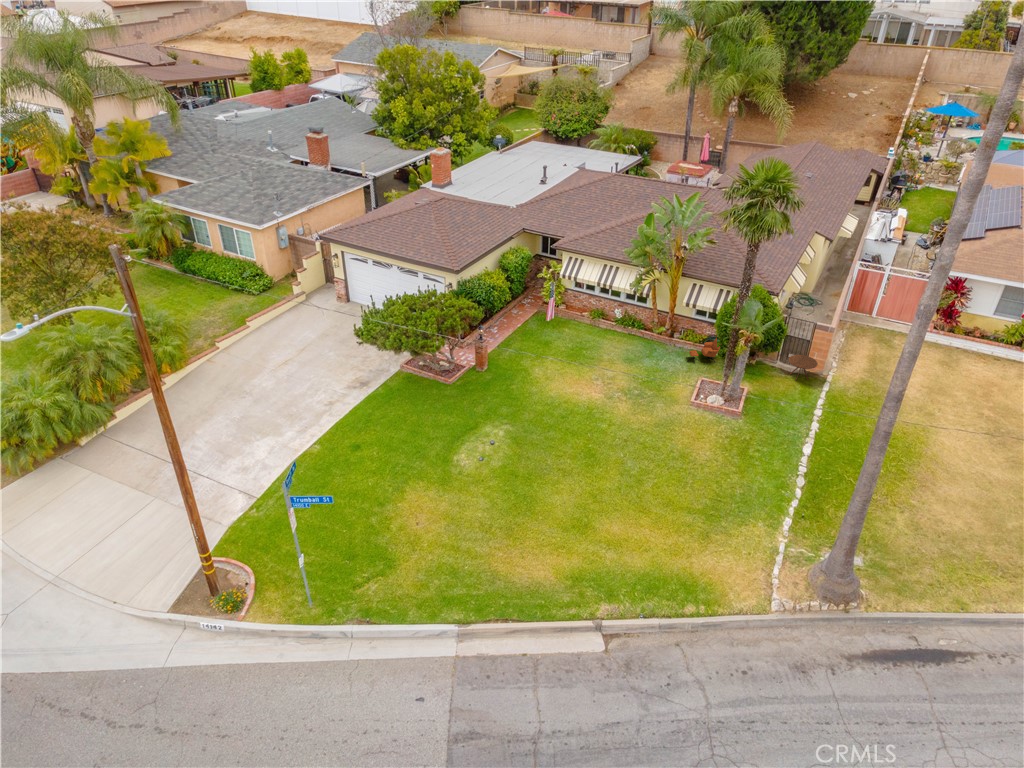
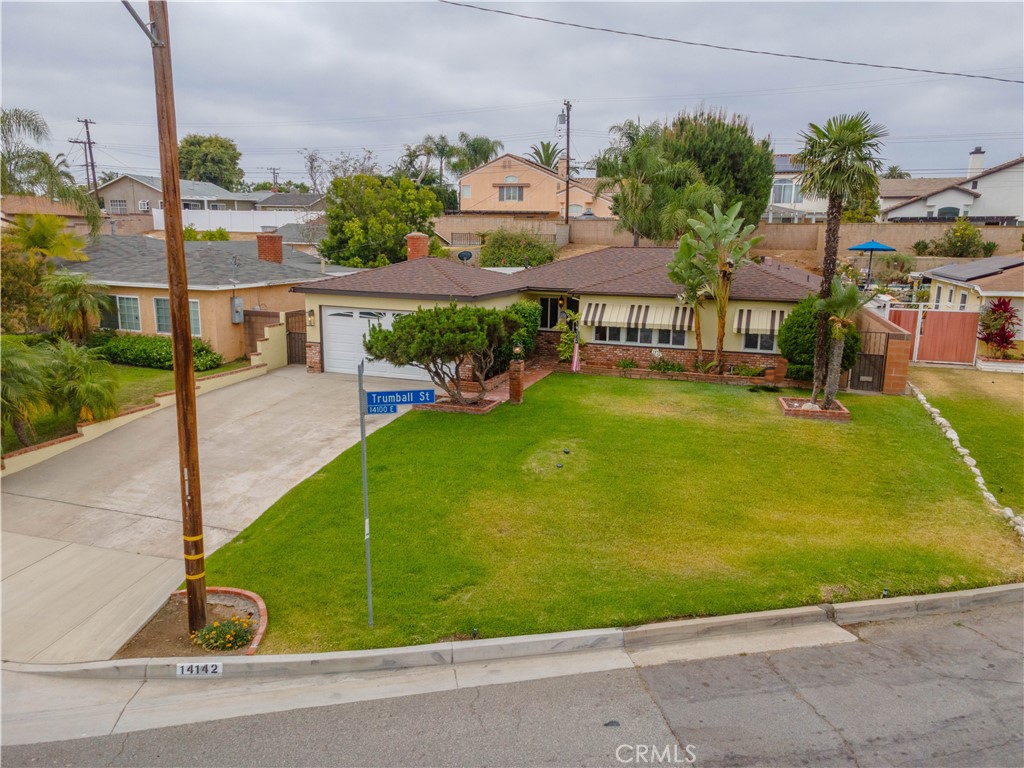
round table: present [789,355,818,381] -> none [868,372,903,398]

